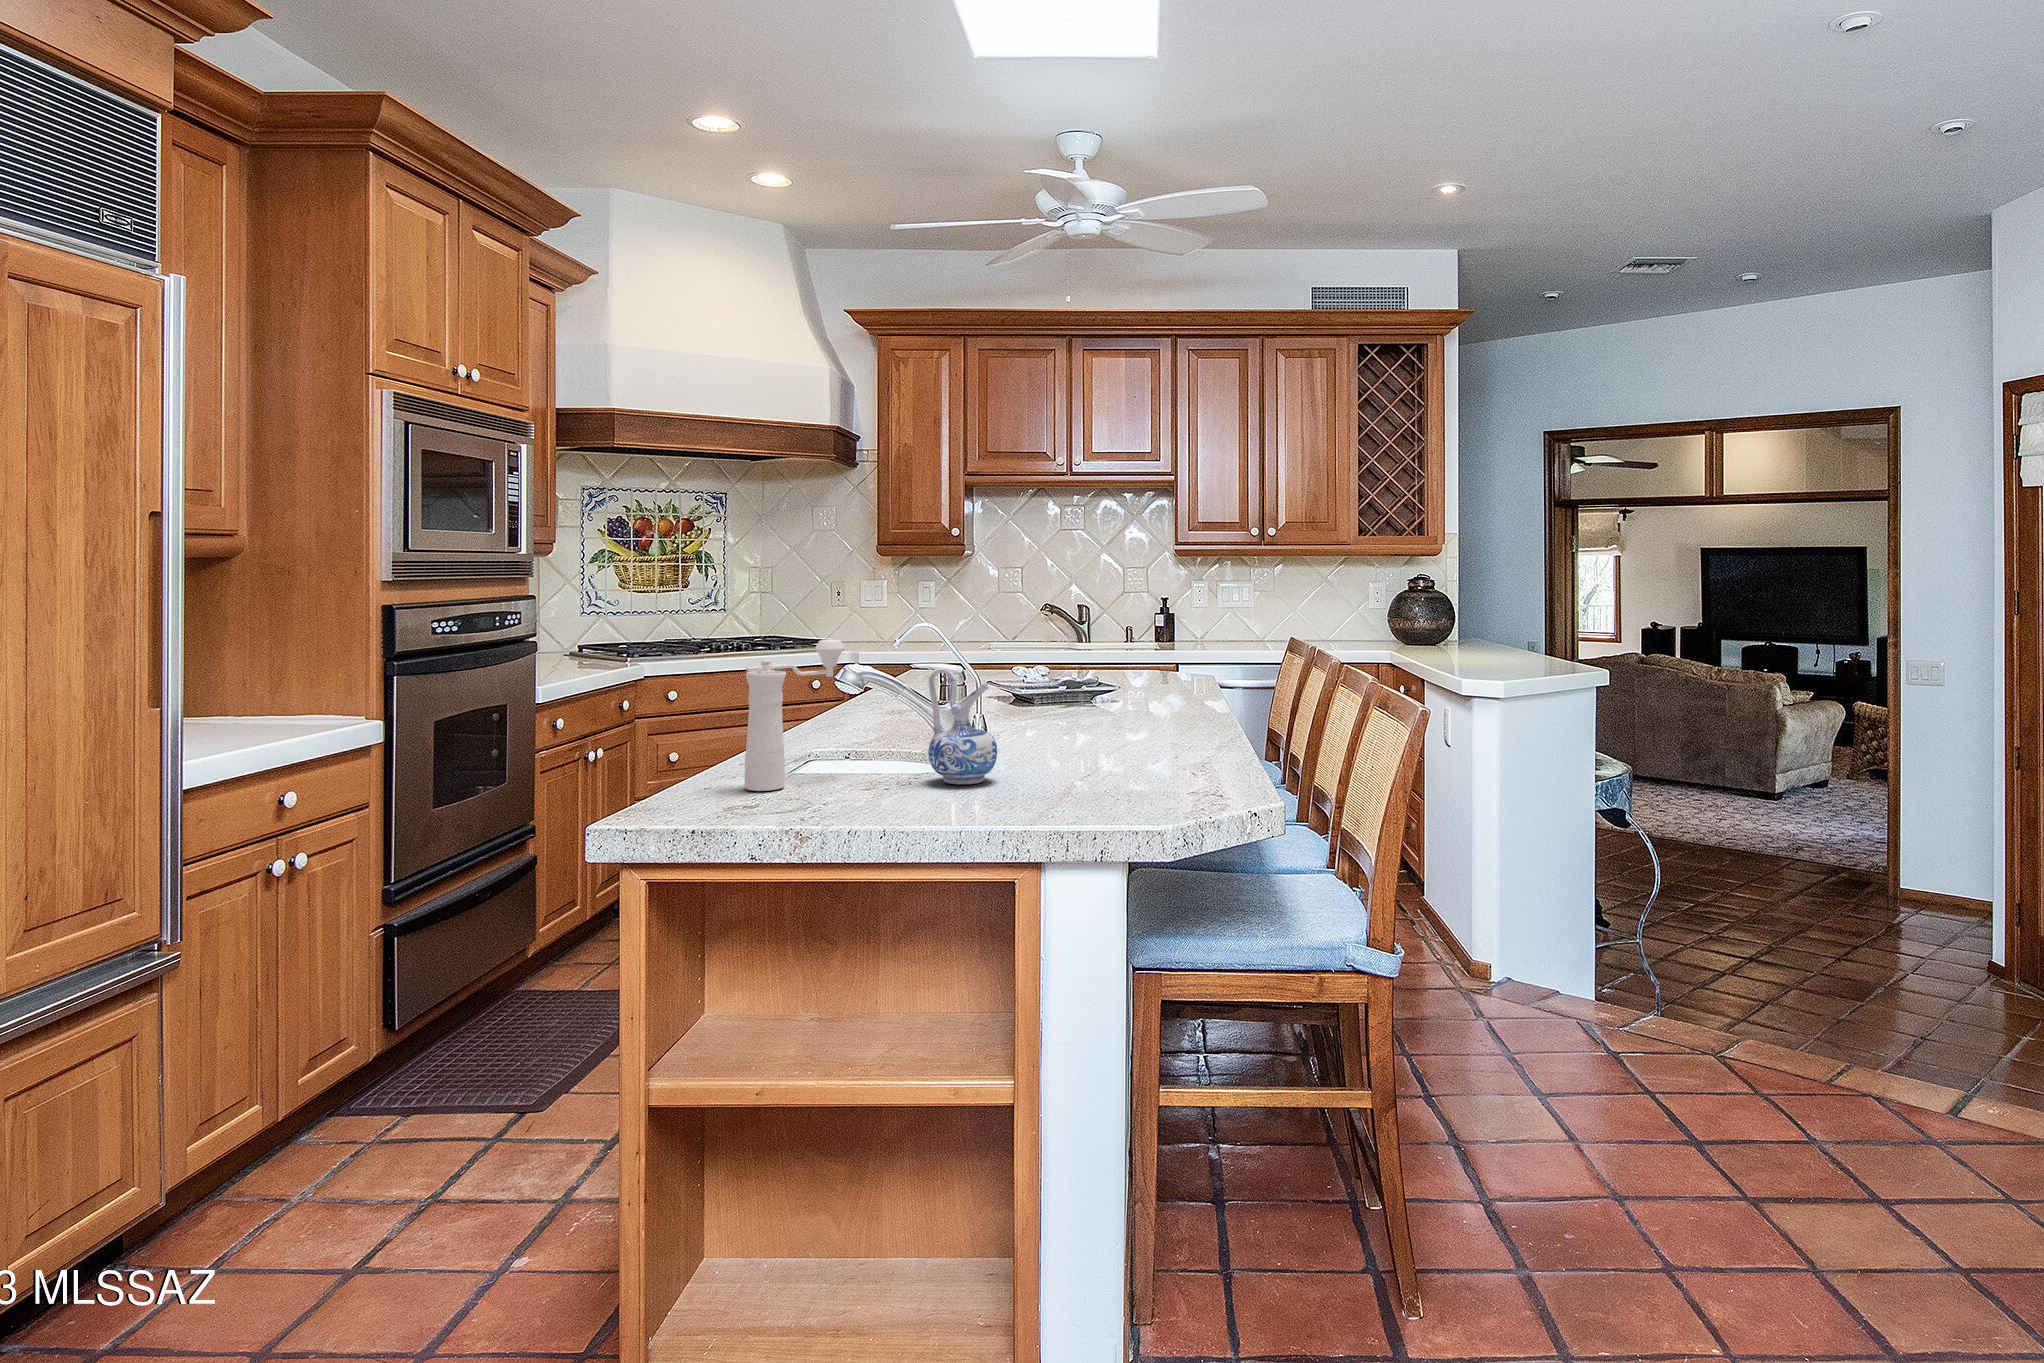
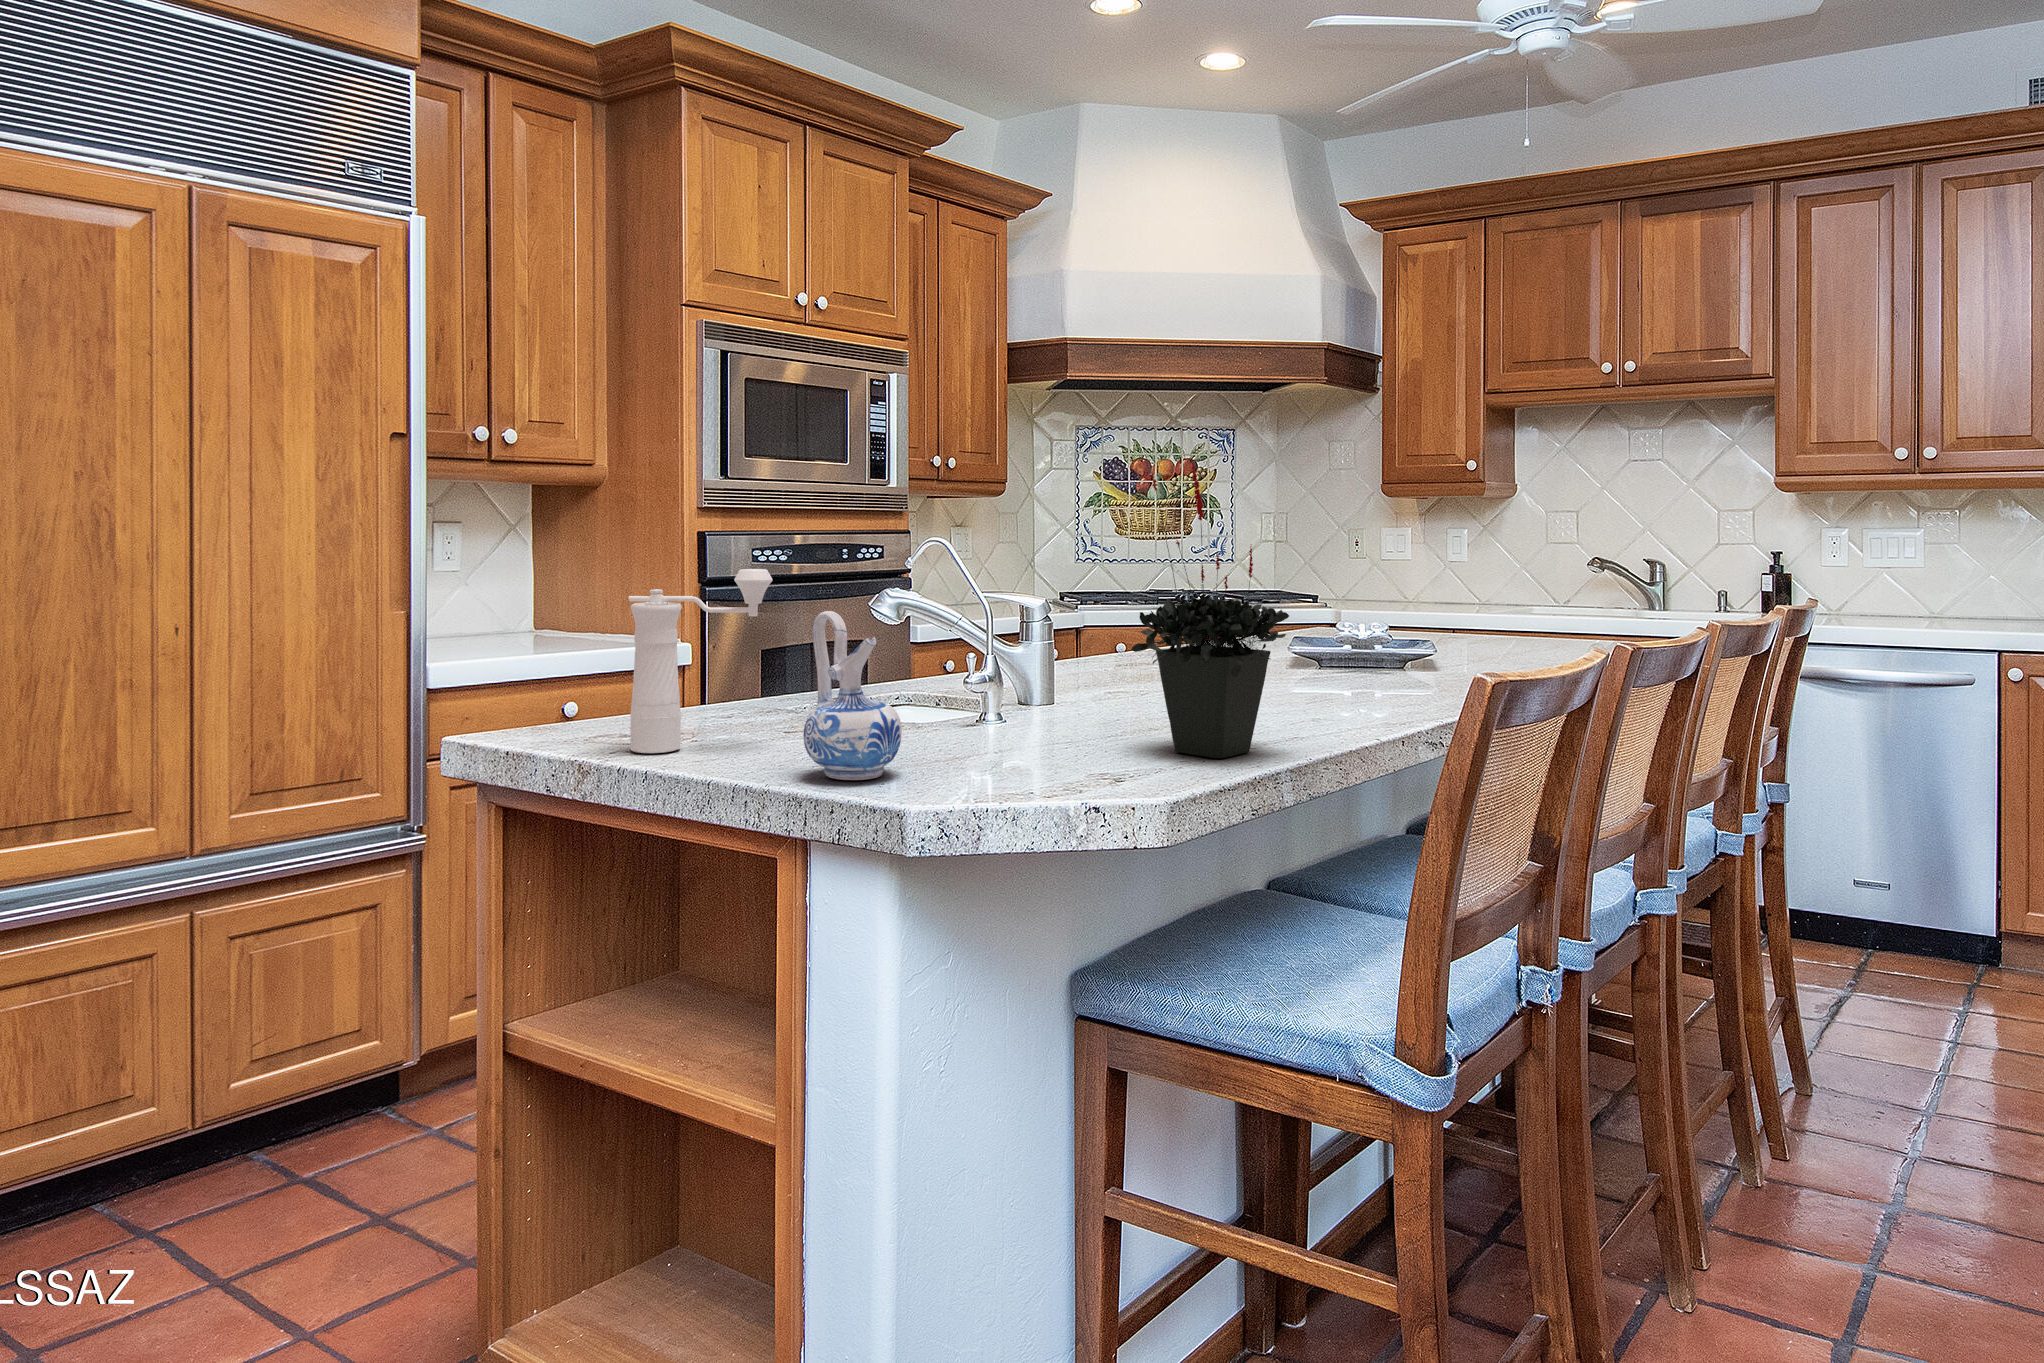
potted plant: none [1063,559,1154,746] -> present [1131,464,1289,758]

